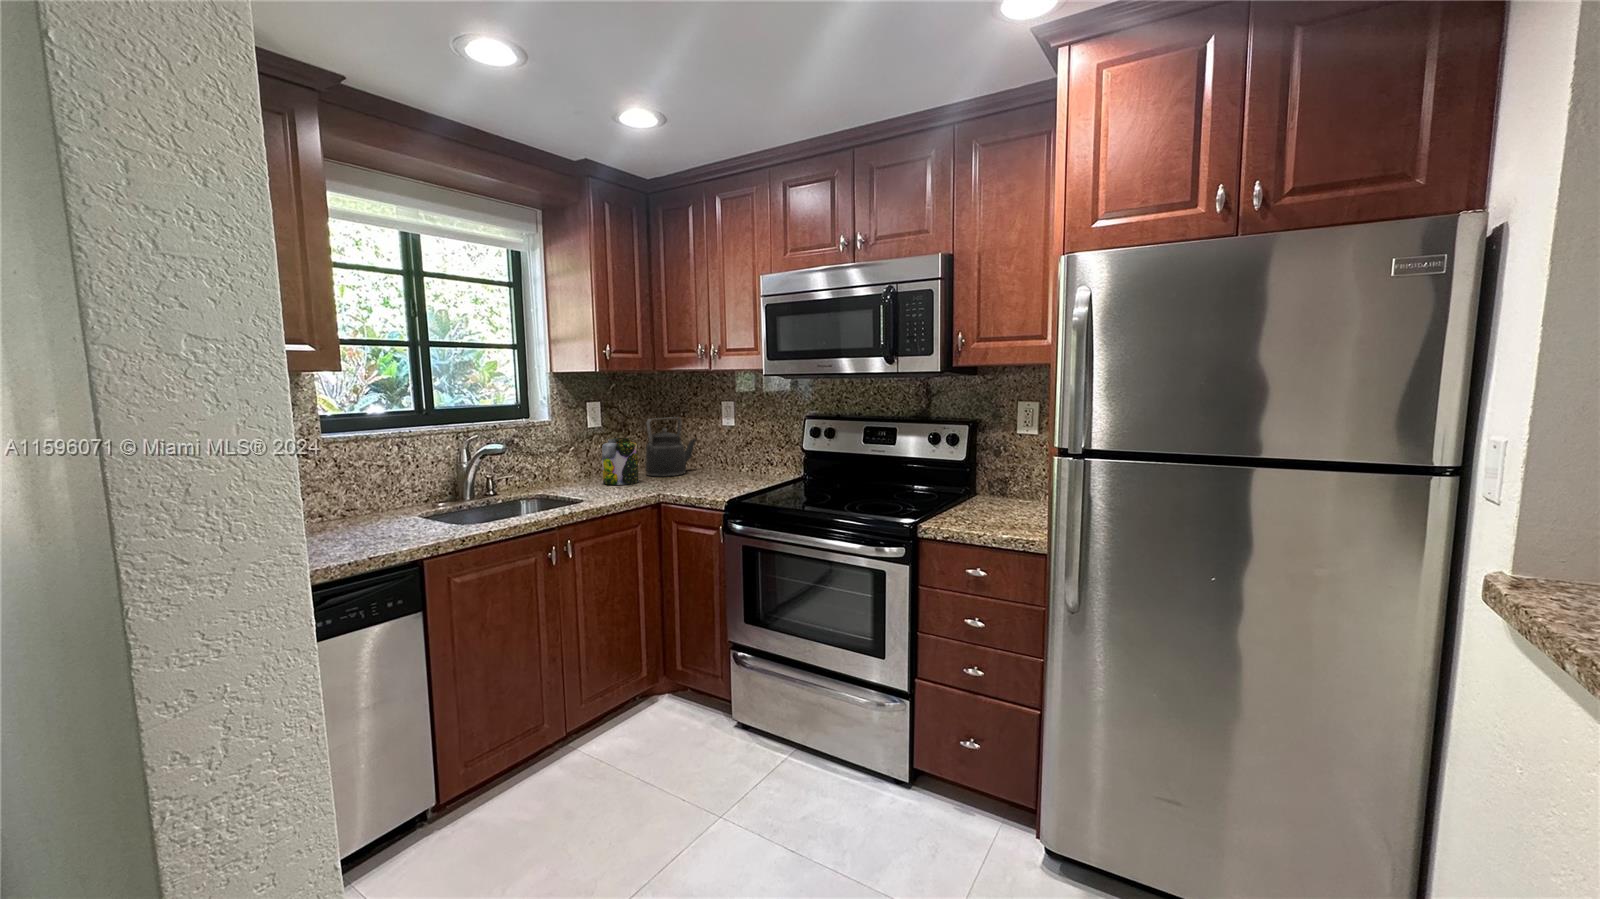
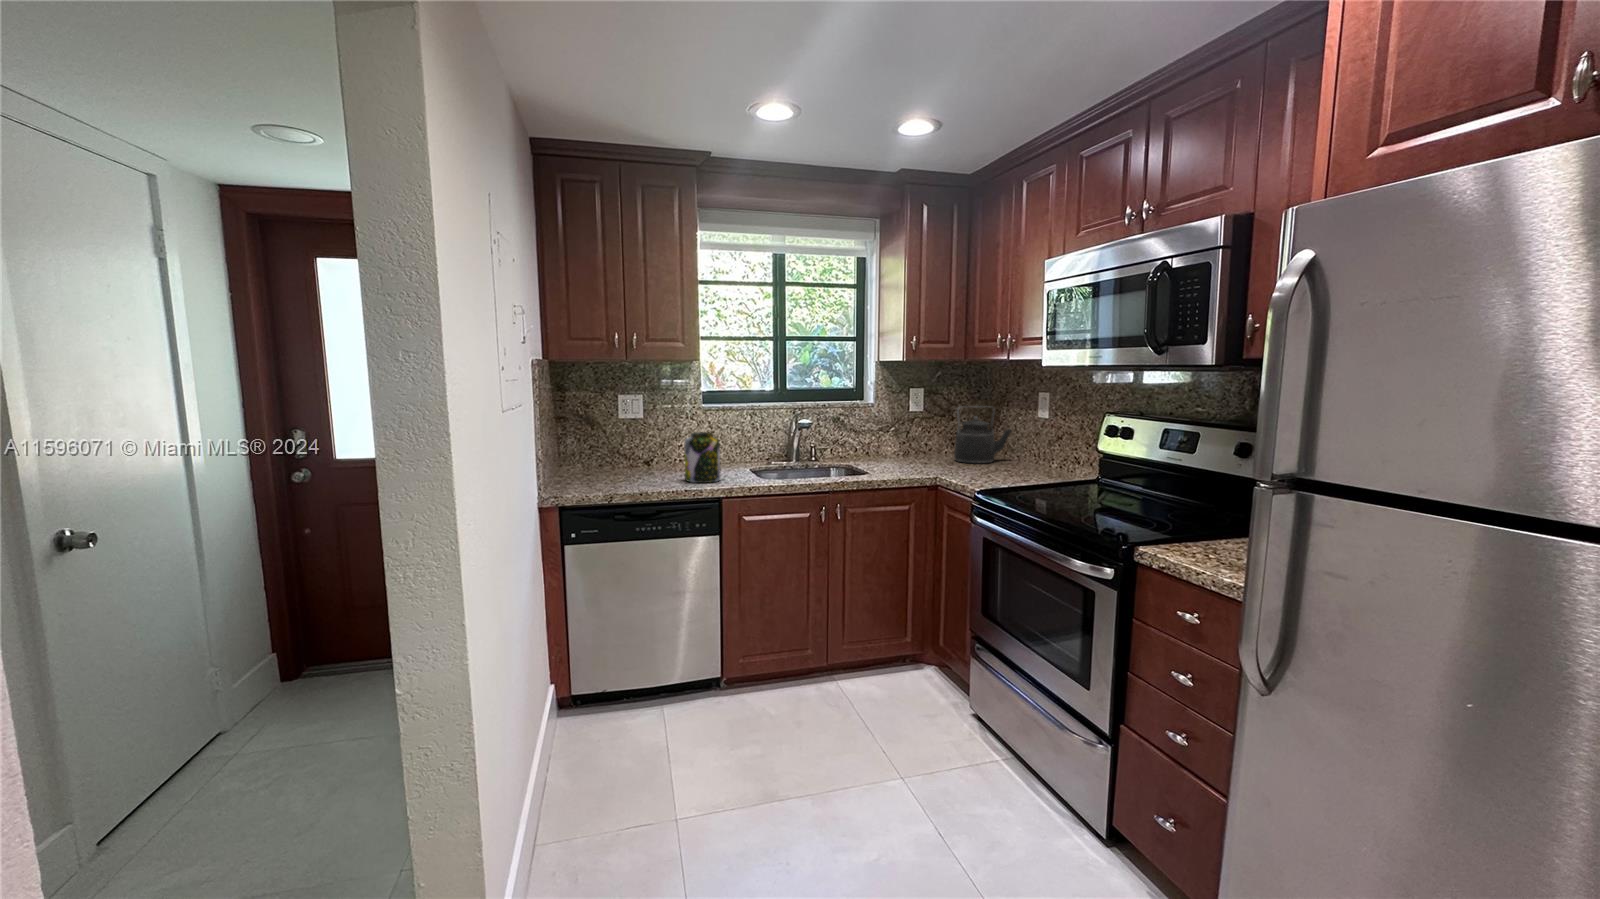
jar: present [602,438,639,485] -> present [684,432,720,483]

